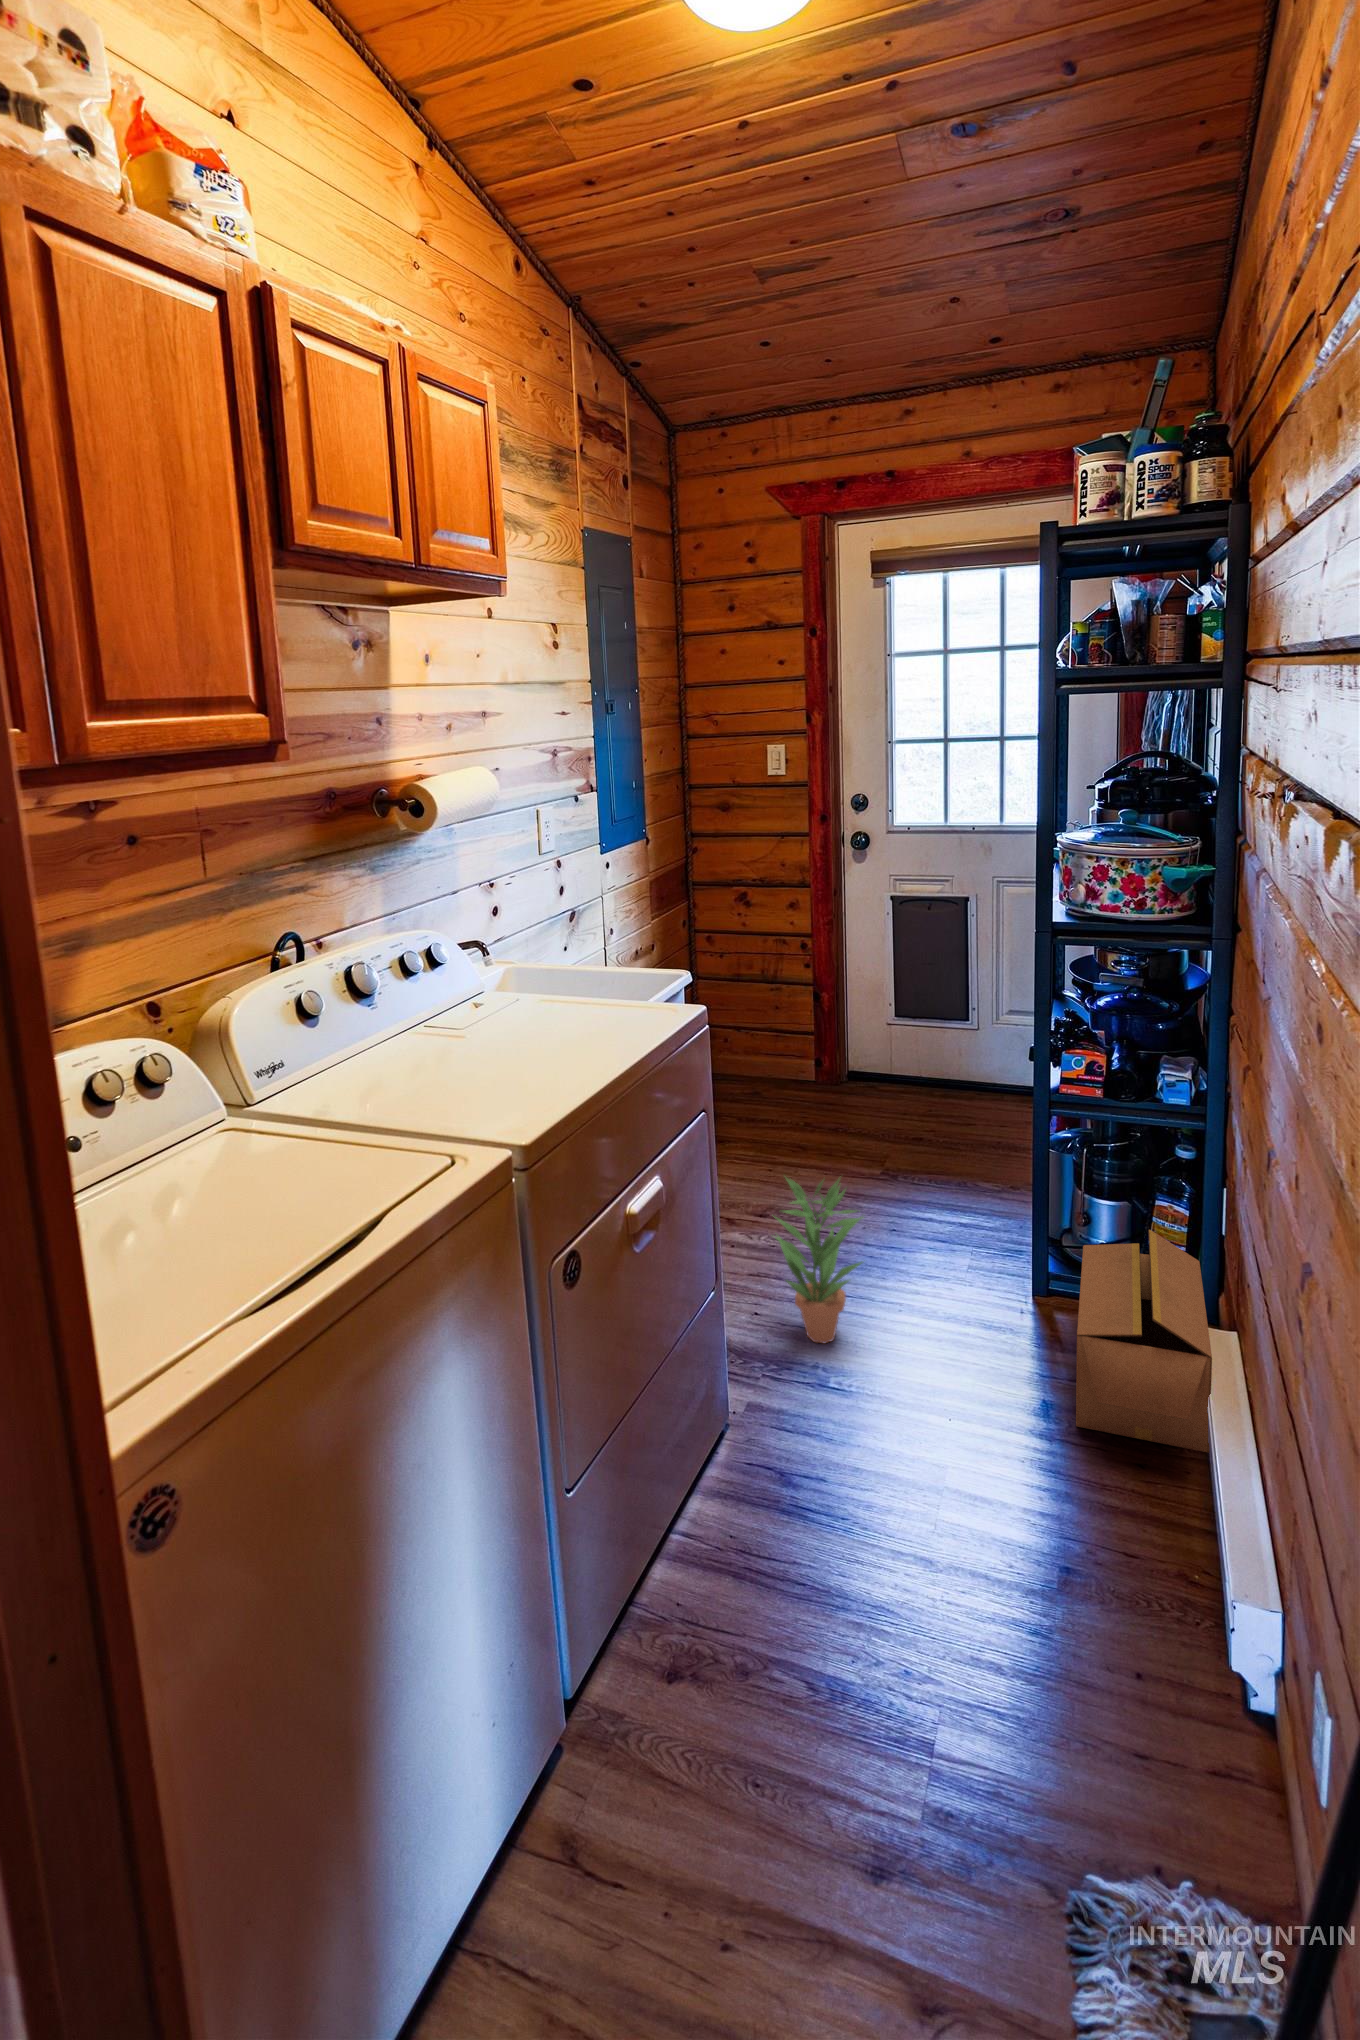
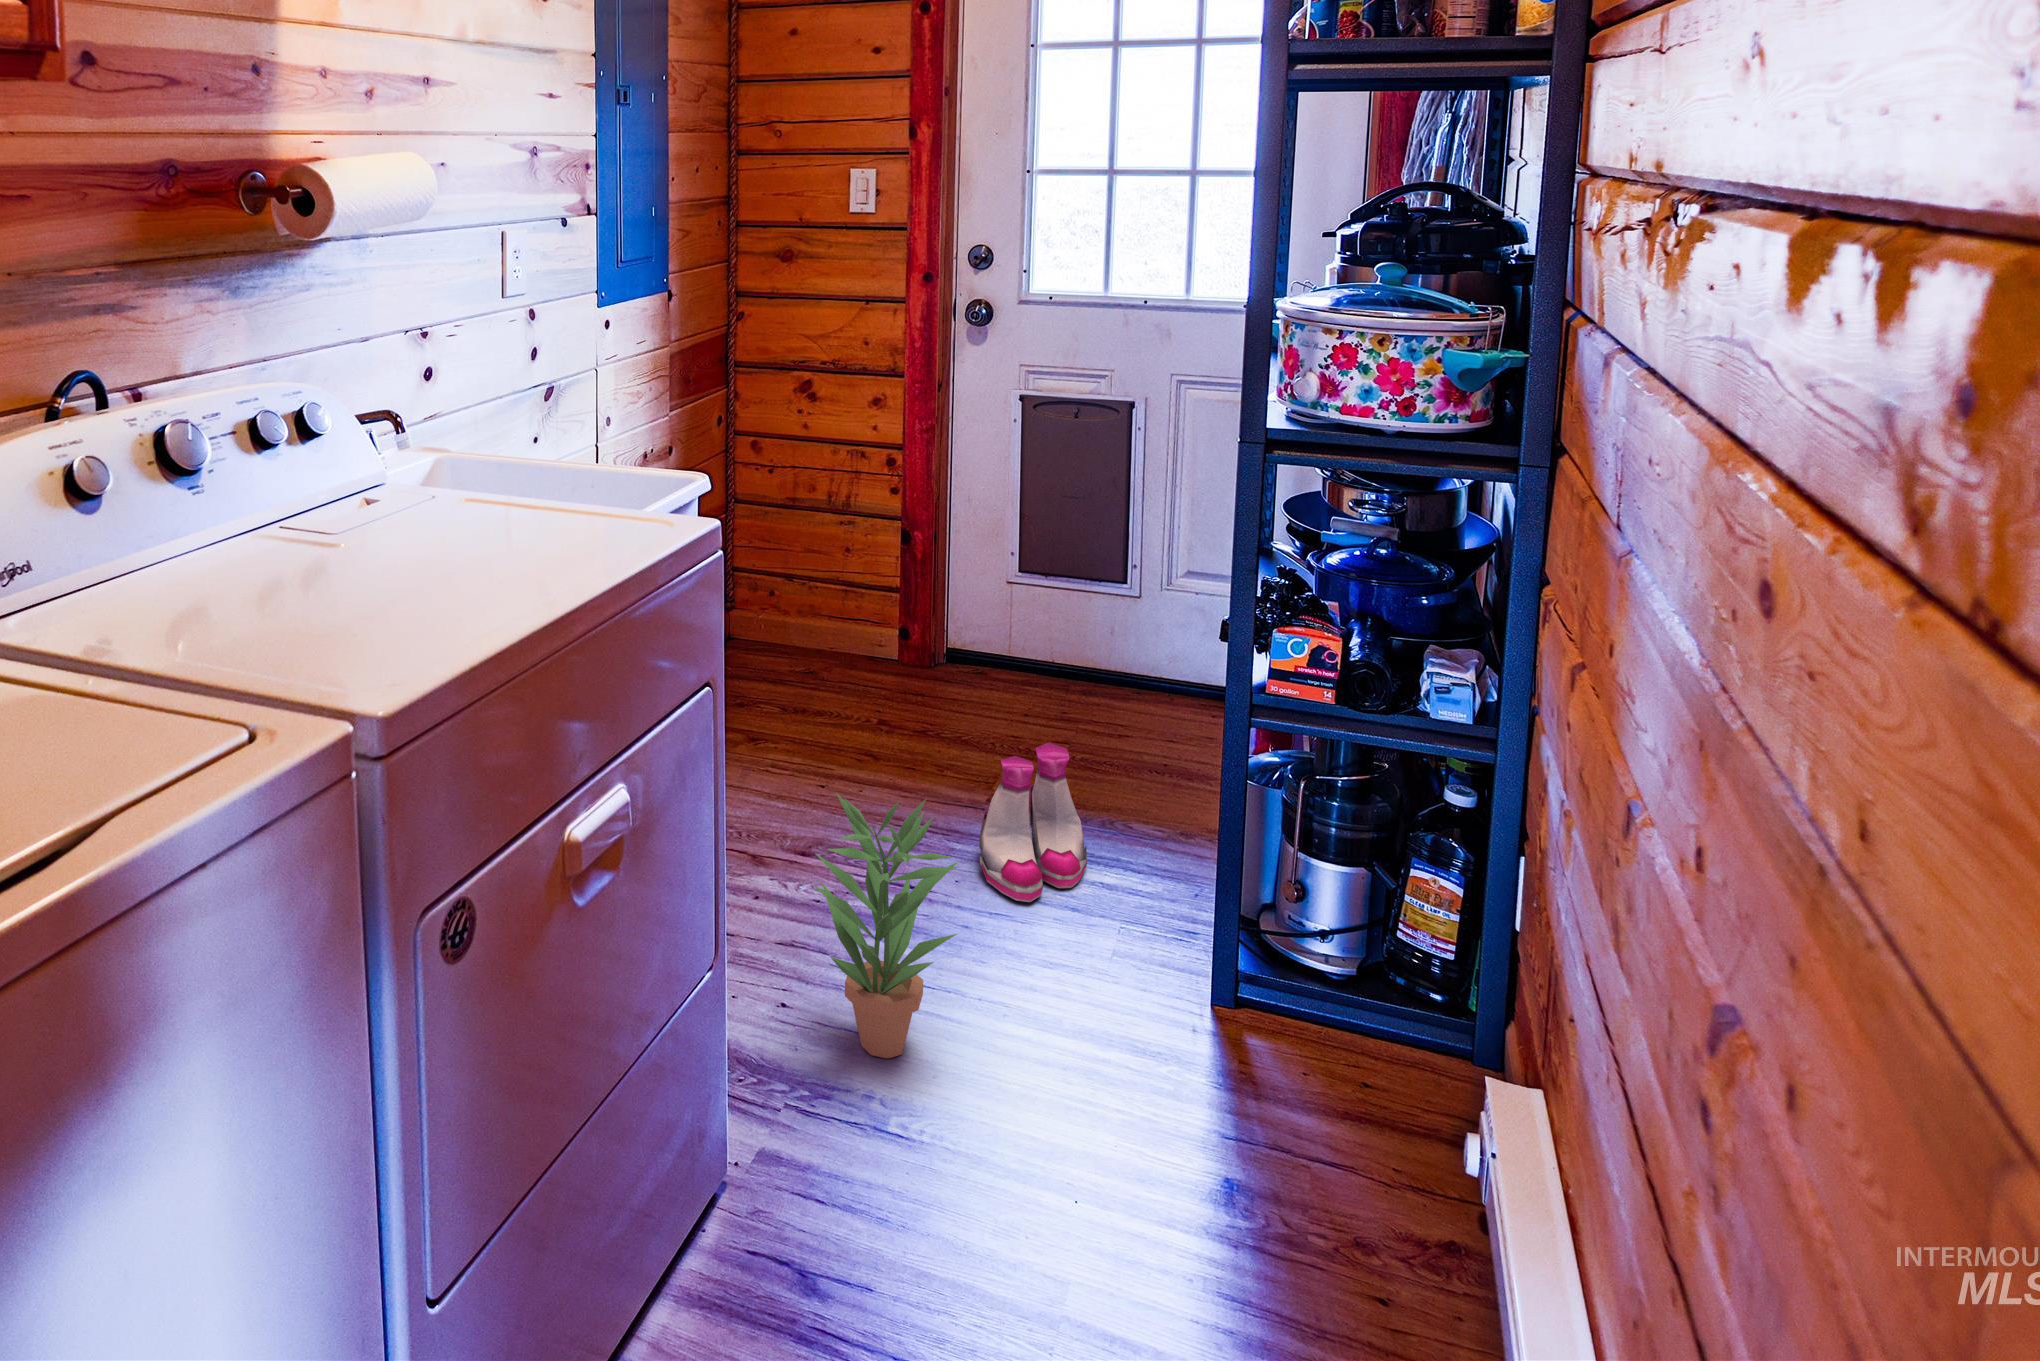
boots: none [877,1134,949,1240] -> present [979,743,1087,902]
cardboard box: present [1076,1230,1212,1453] -> none [1278,913,1505,1285]

